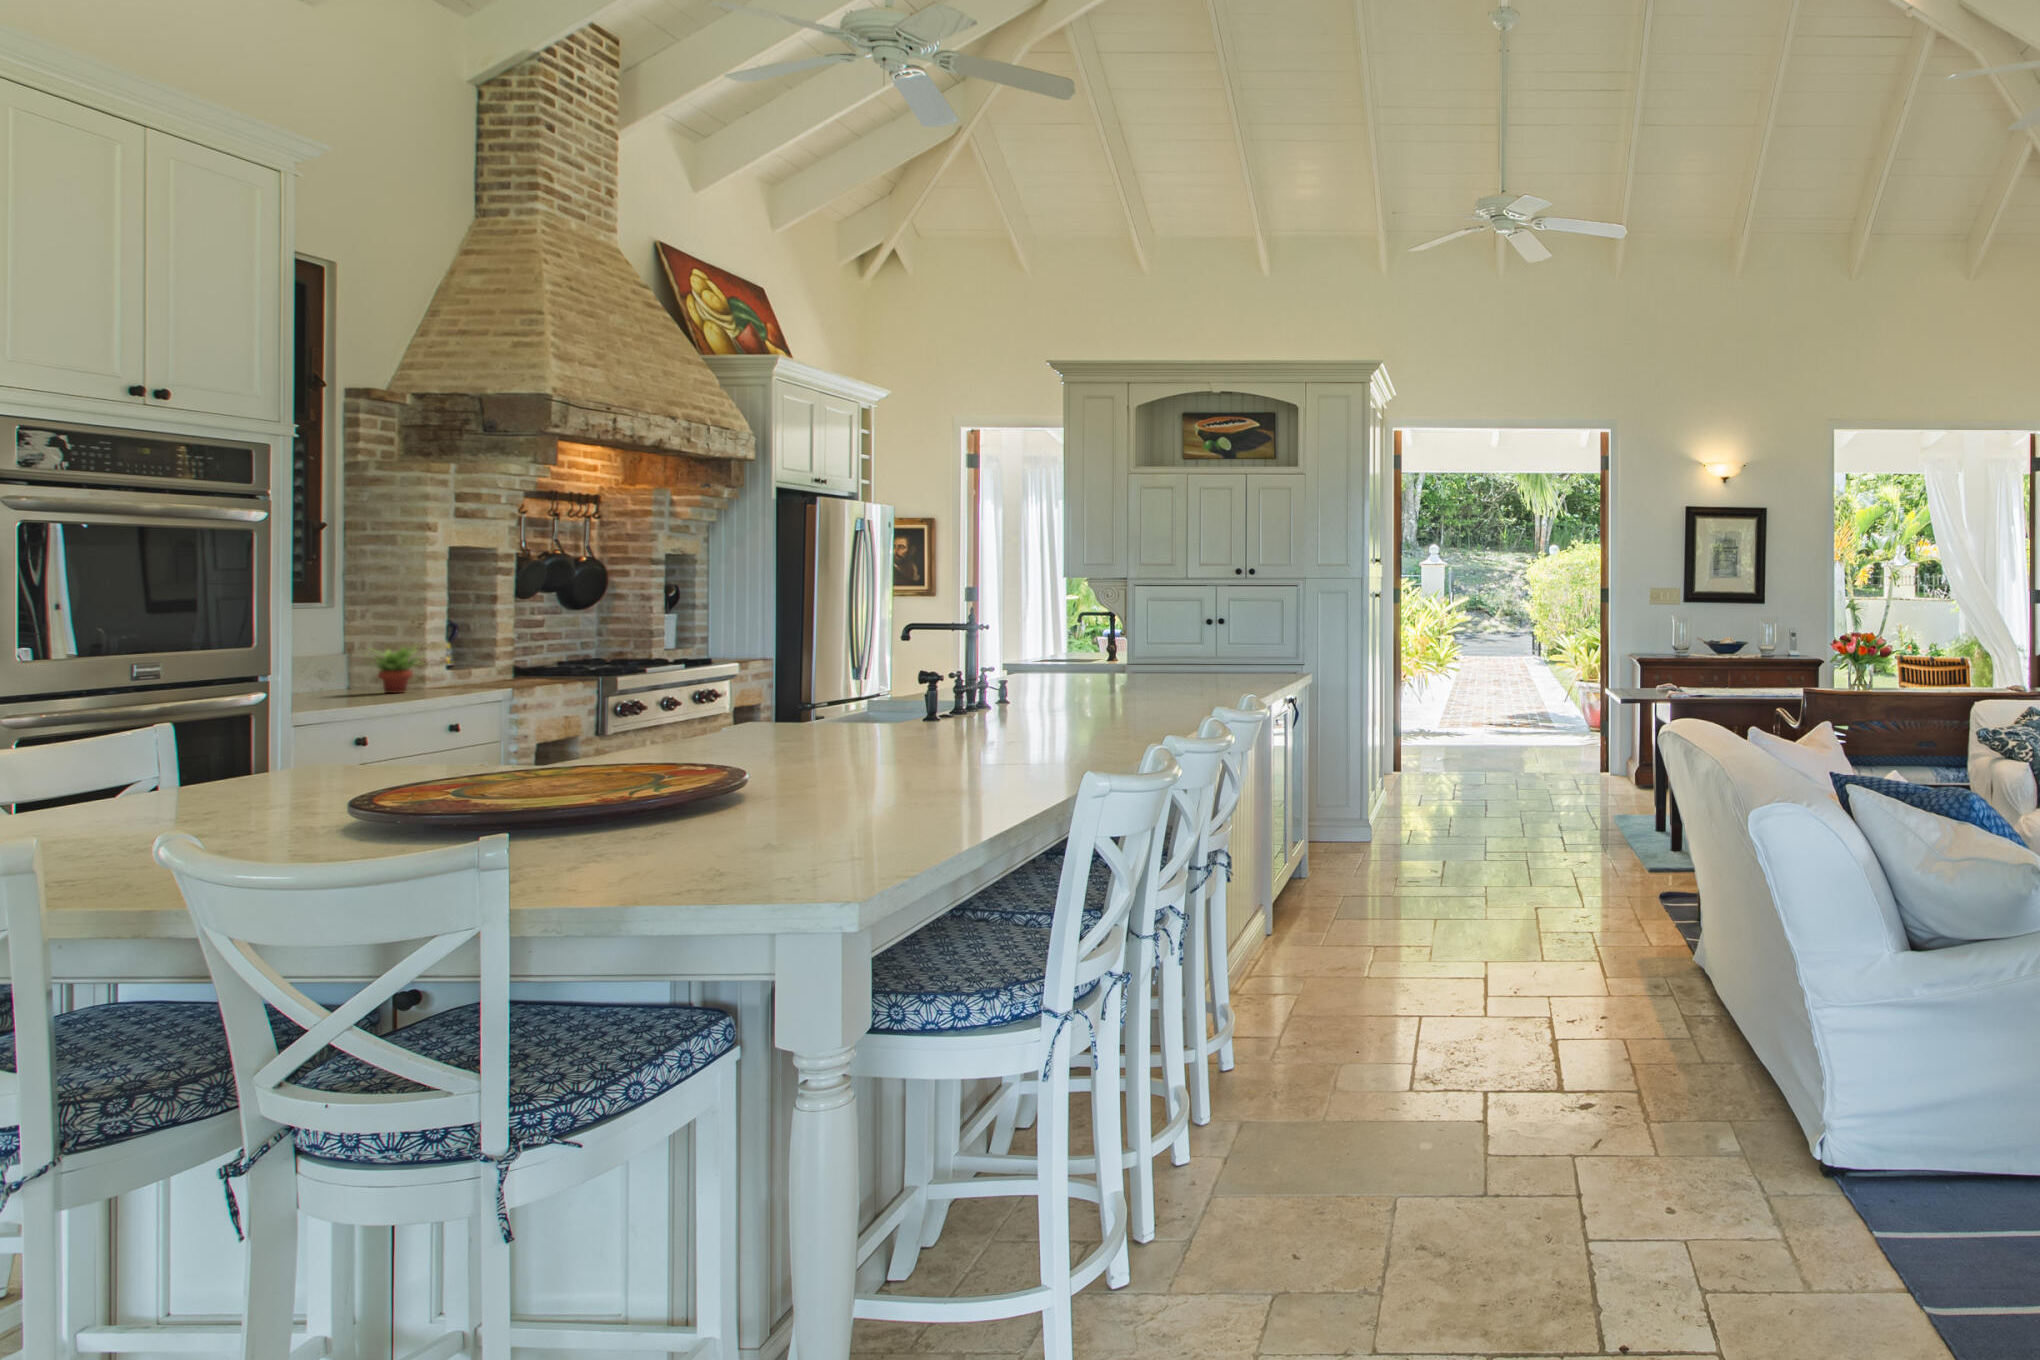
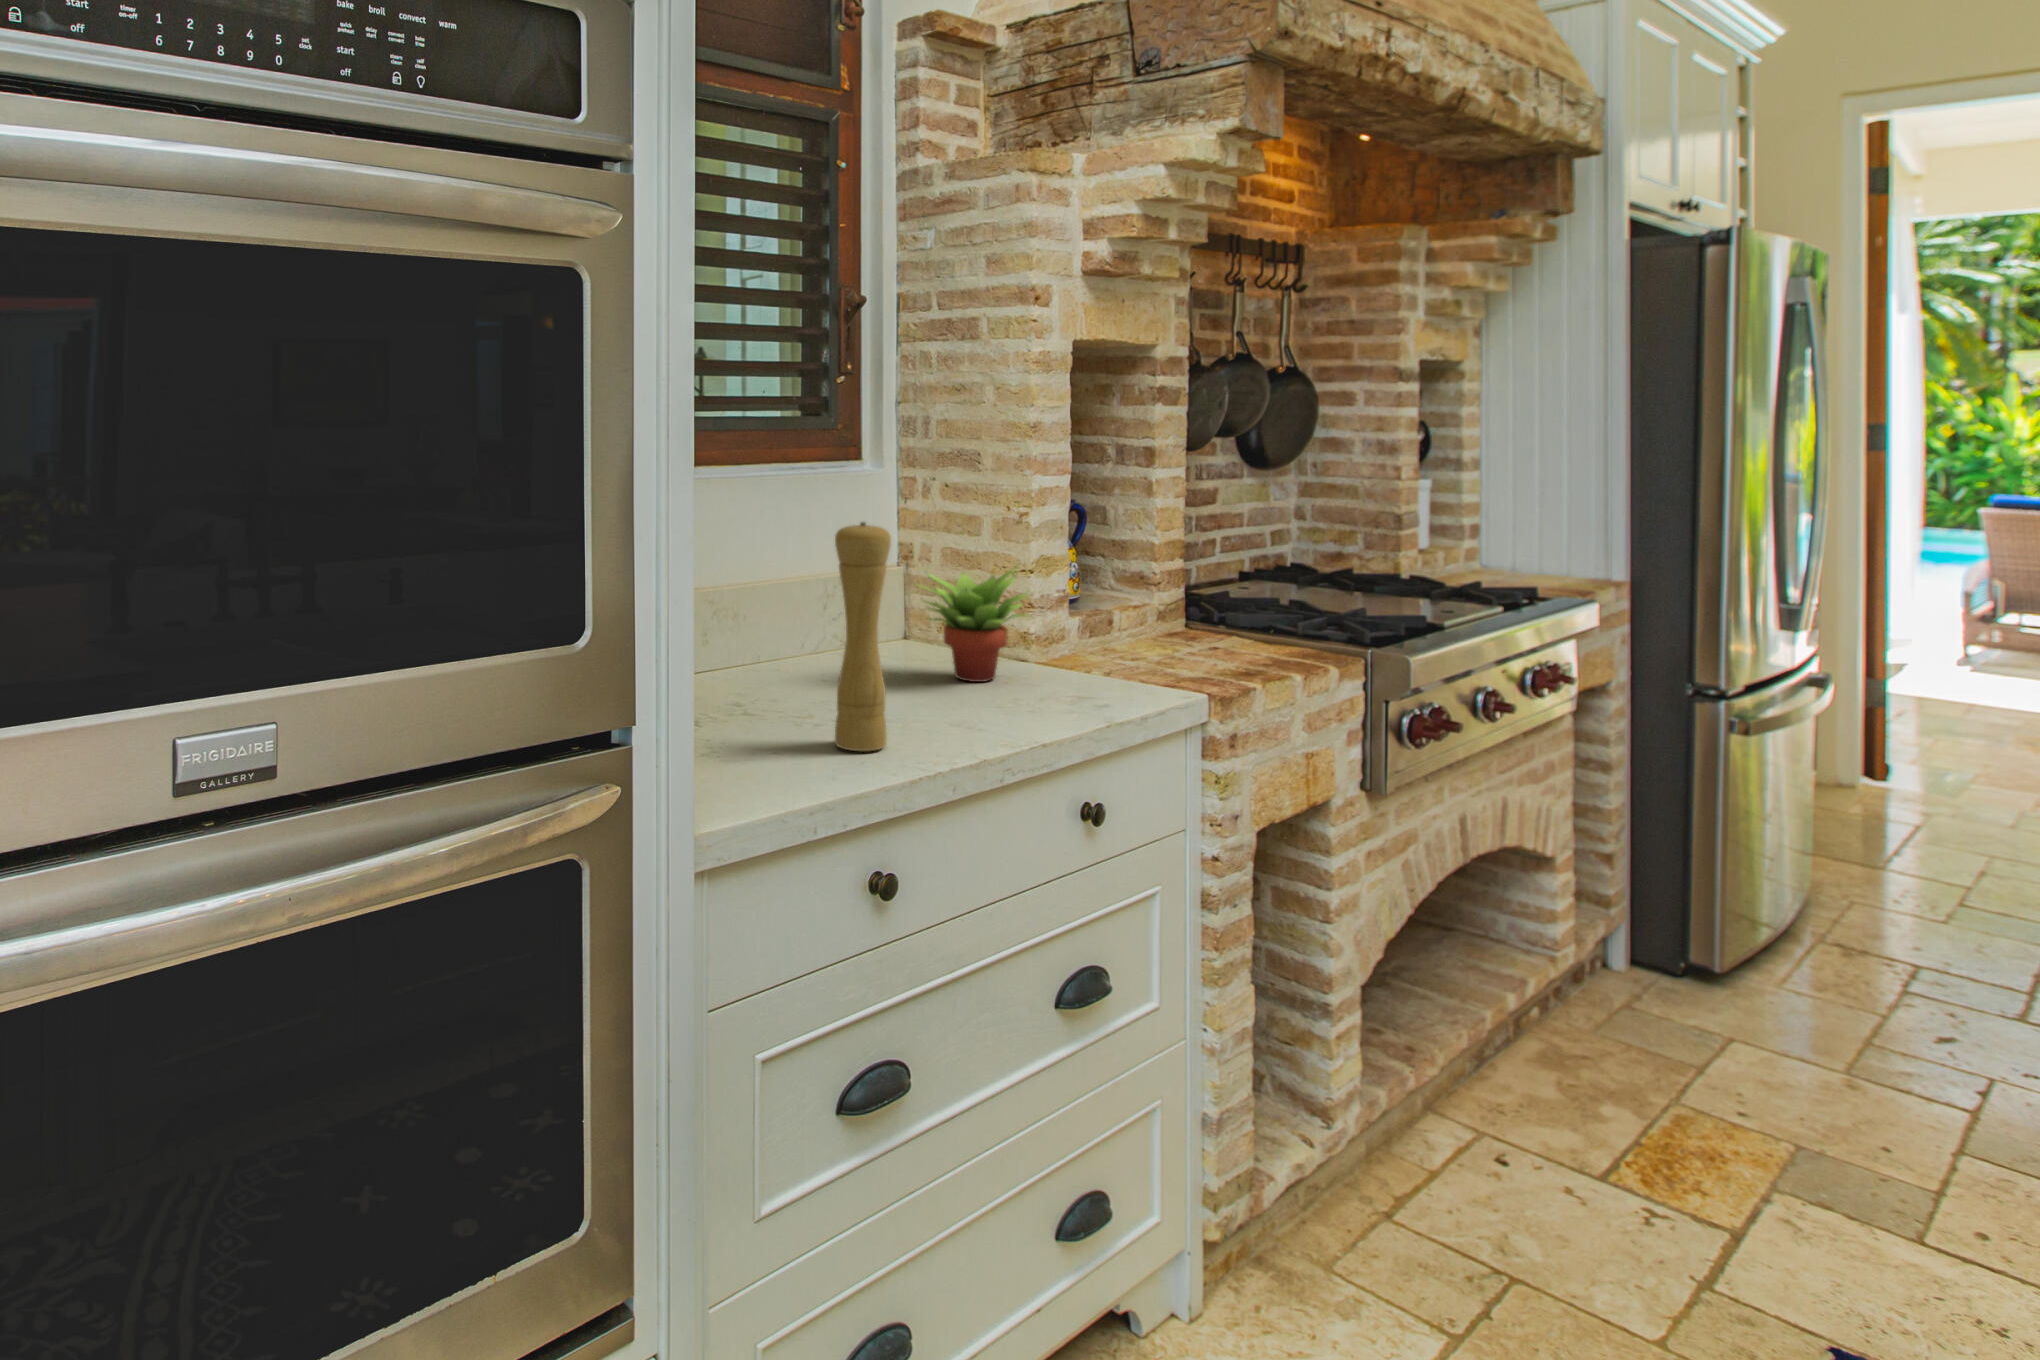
pepper mill: none [333,618,361,704] -> present [835,522,891,751]

